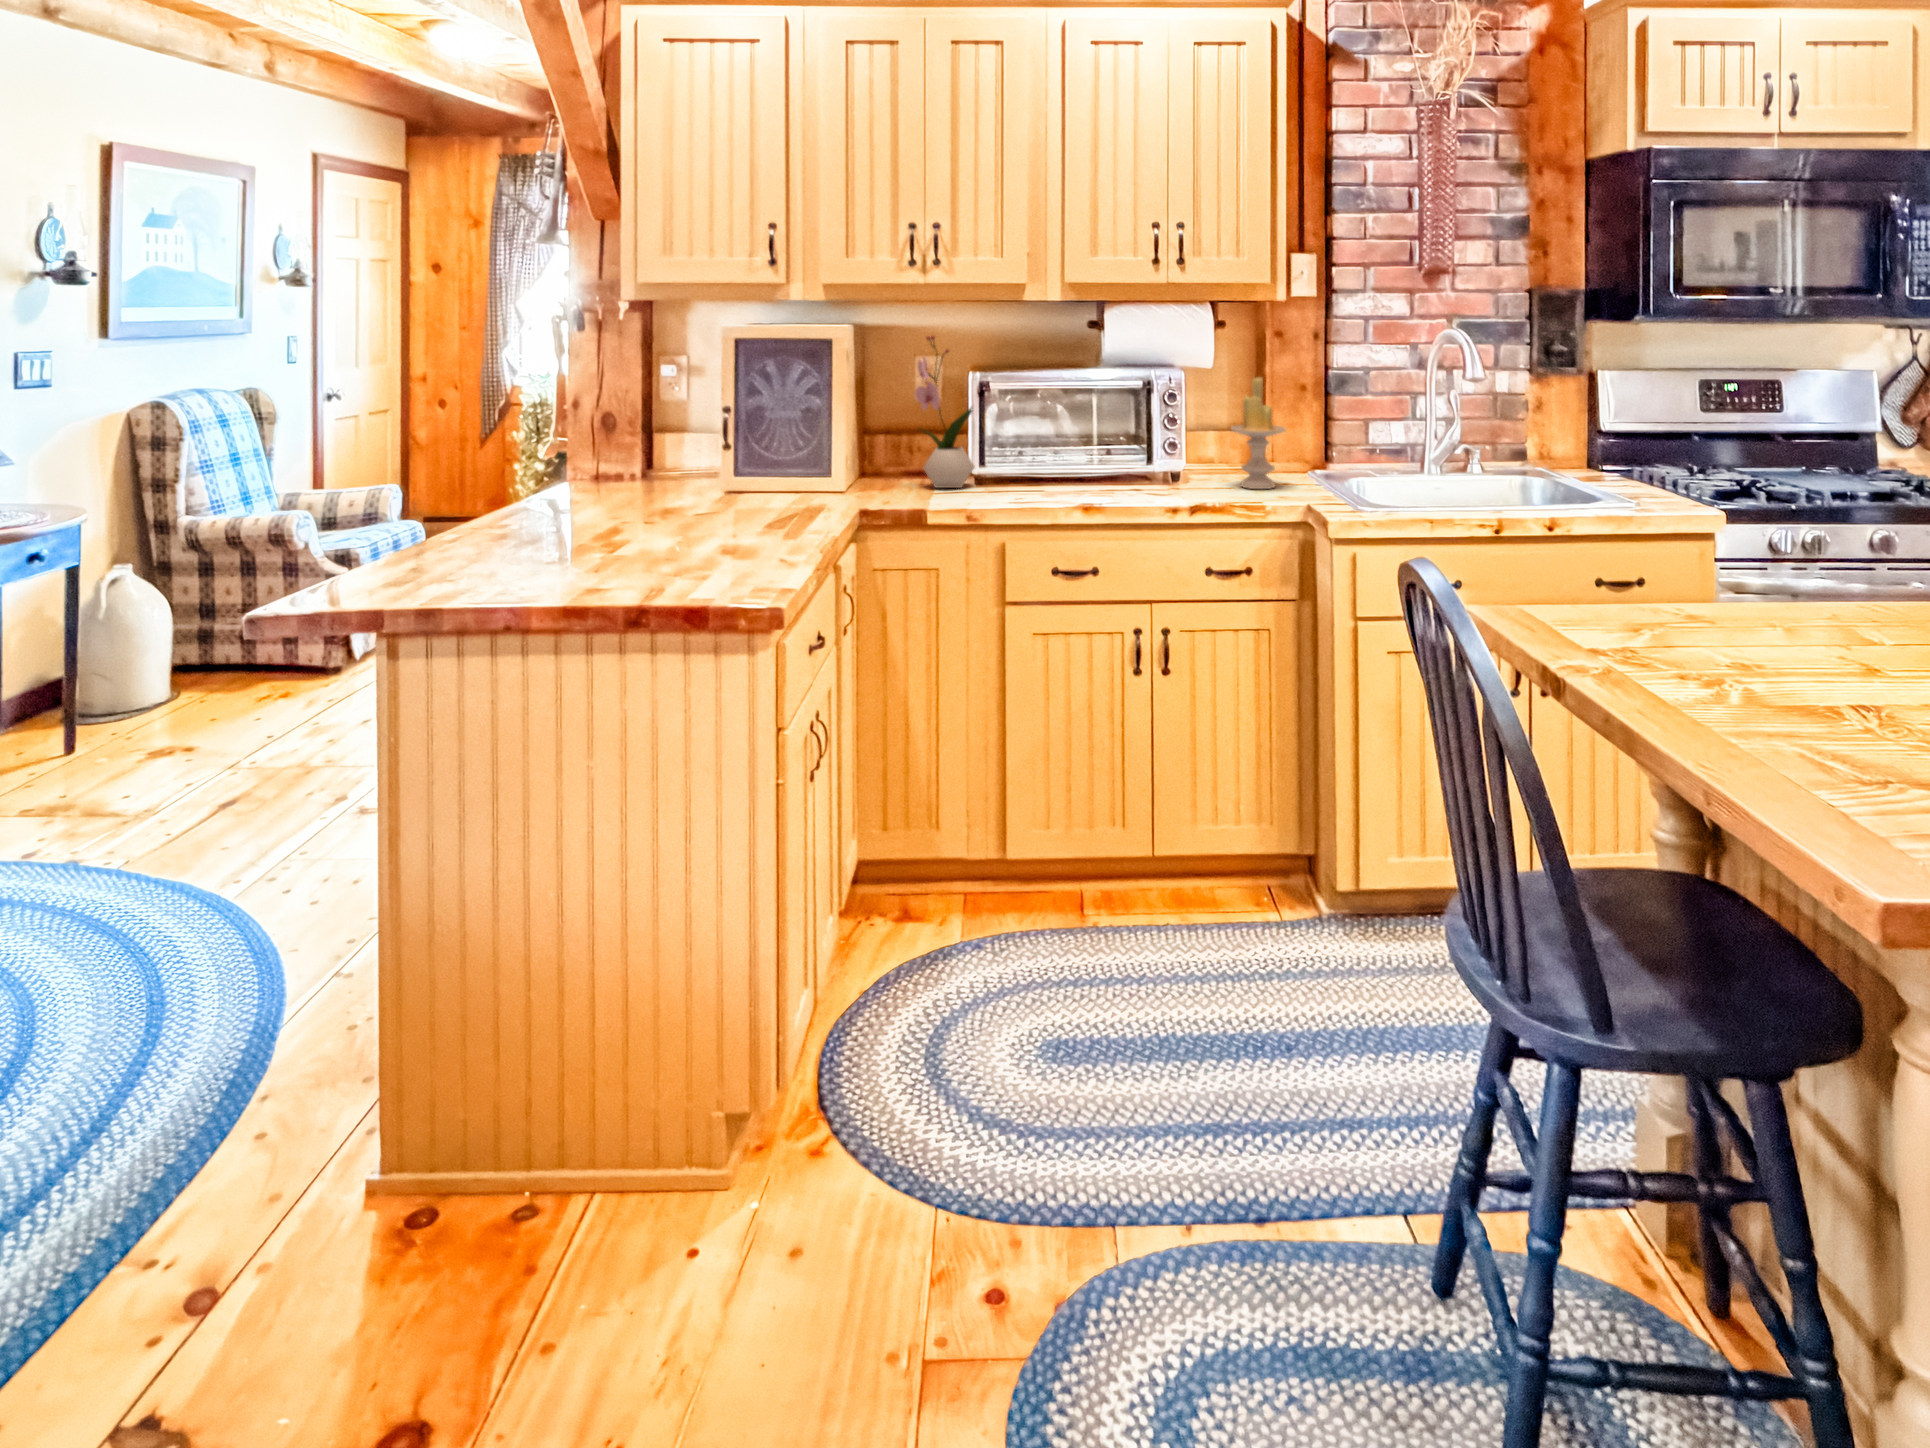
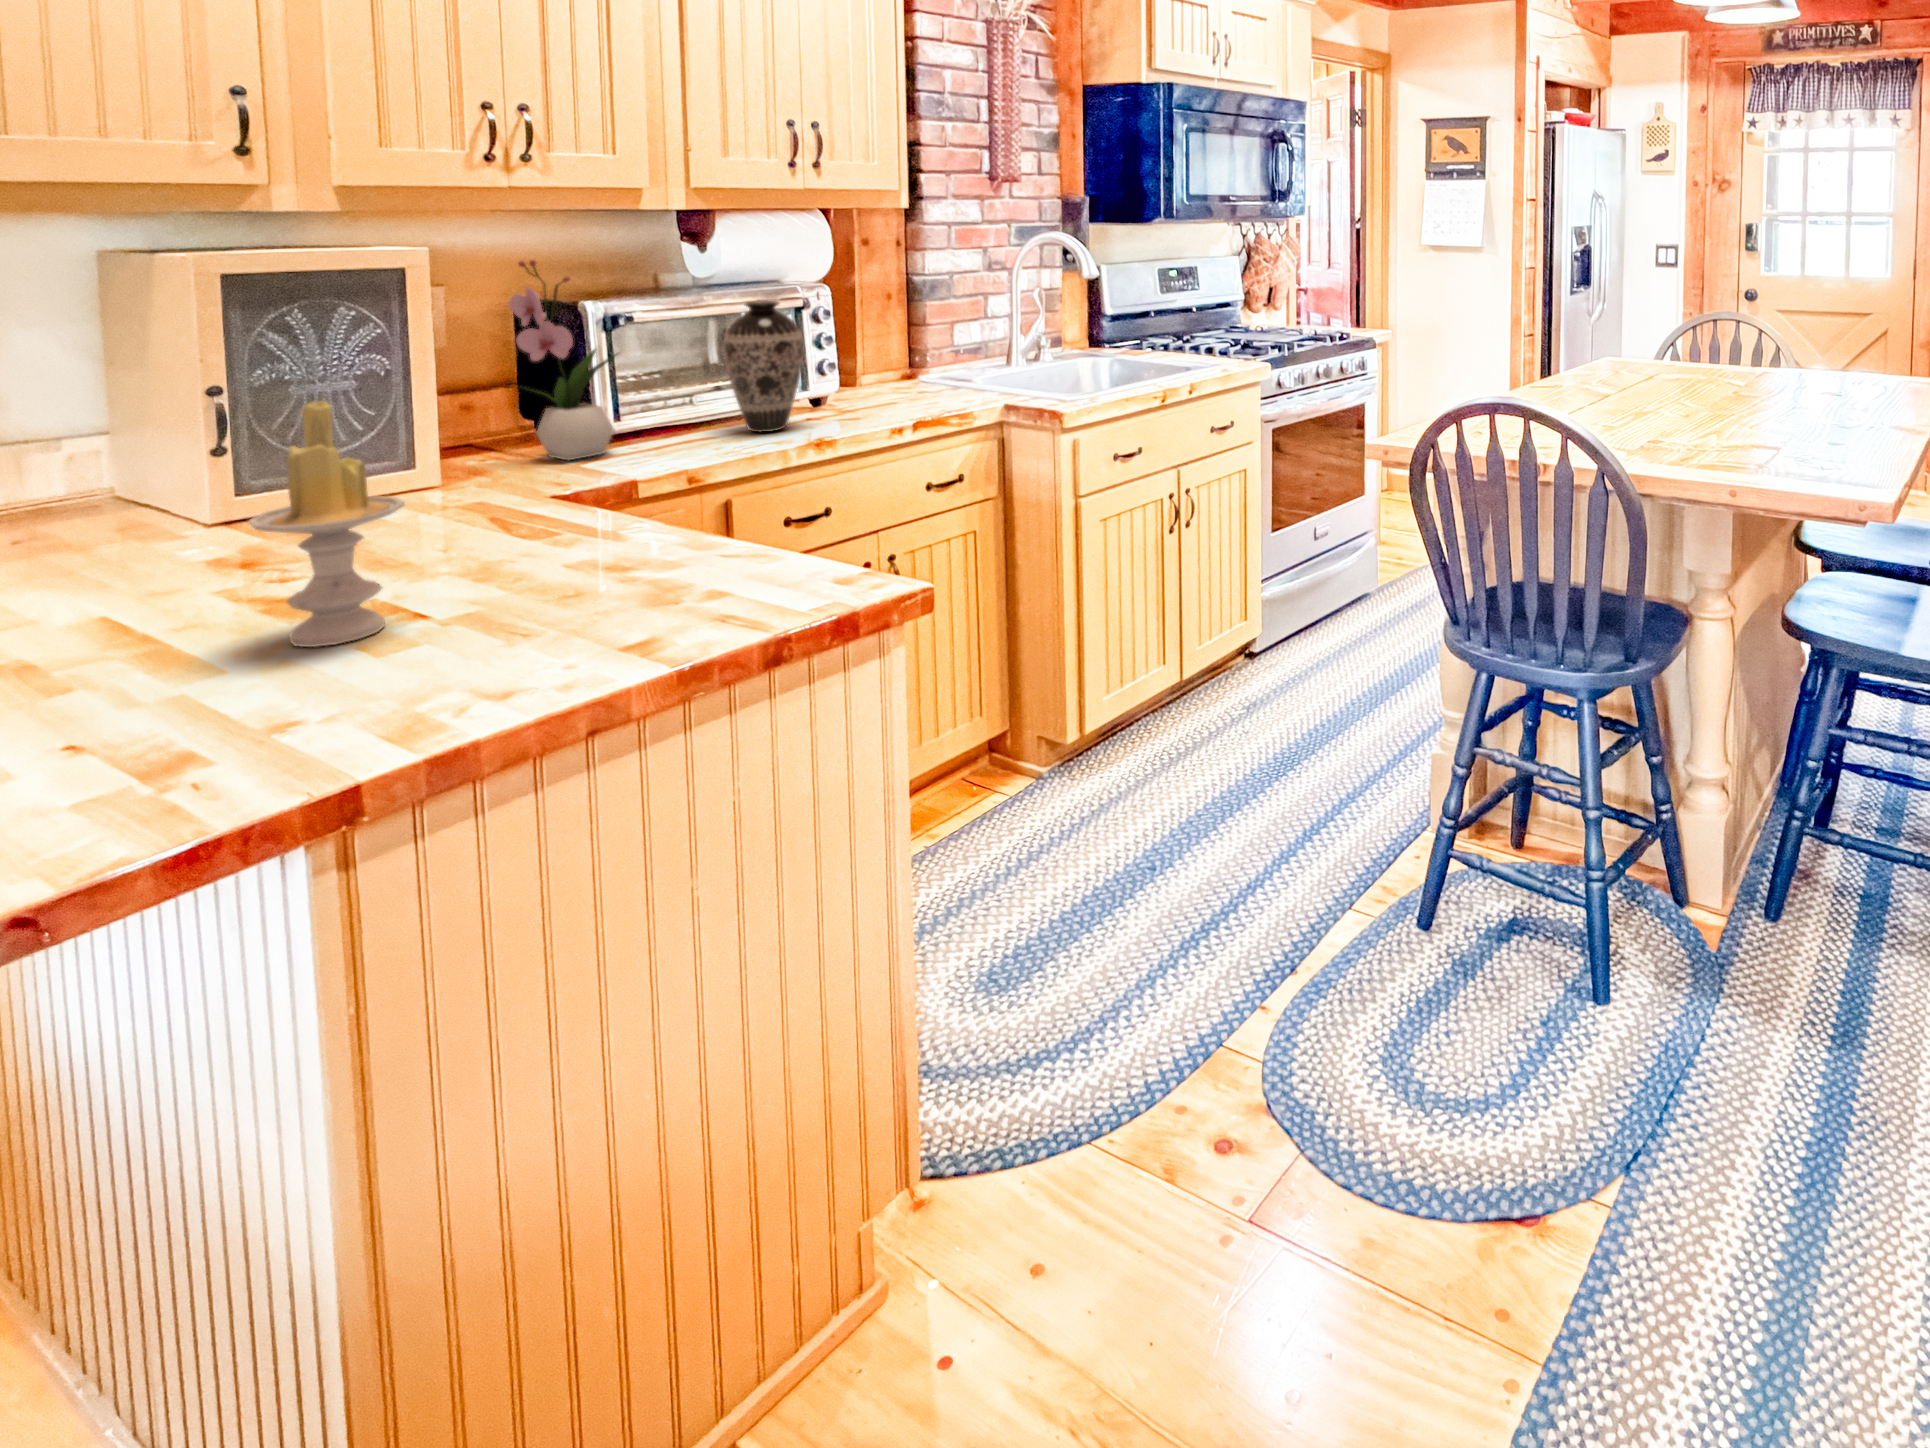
candle: present [1231,377,1285,489] -> present [249,401,405,647]
decorative vase: none [1053,380,1115,493] -> present [723,301,804,432]

